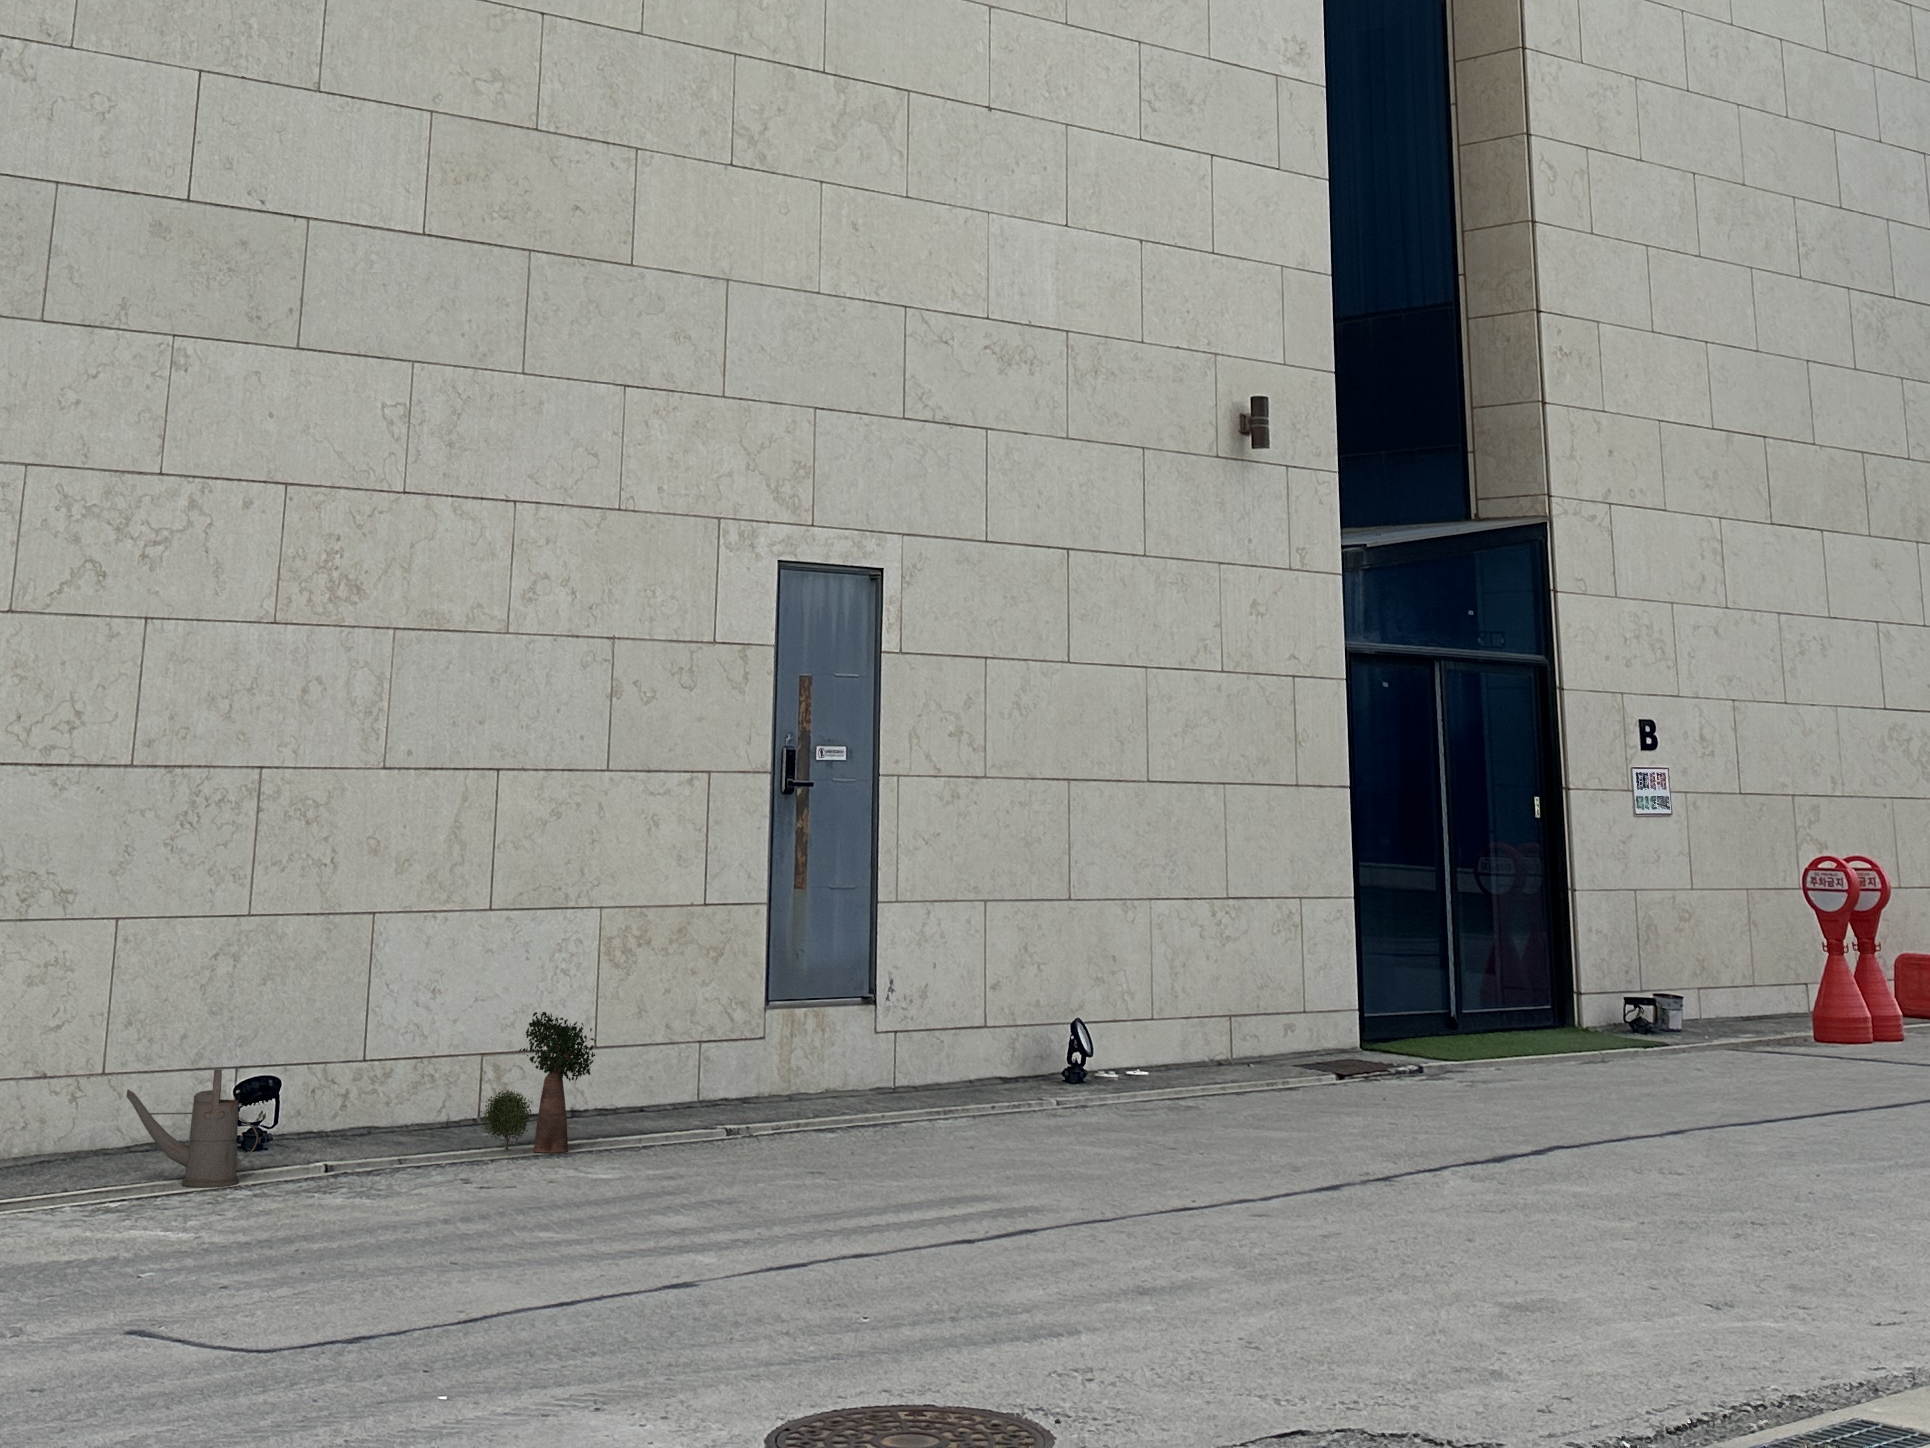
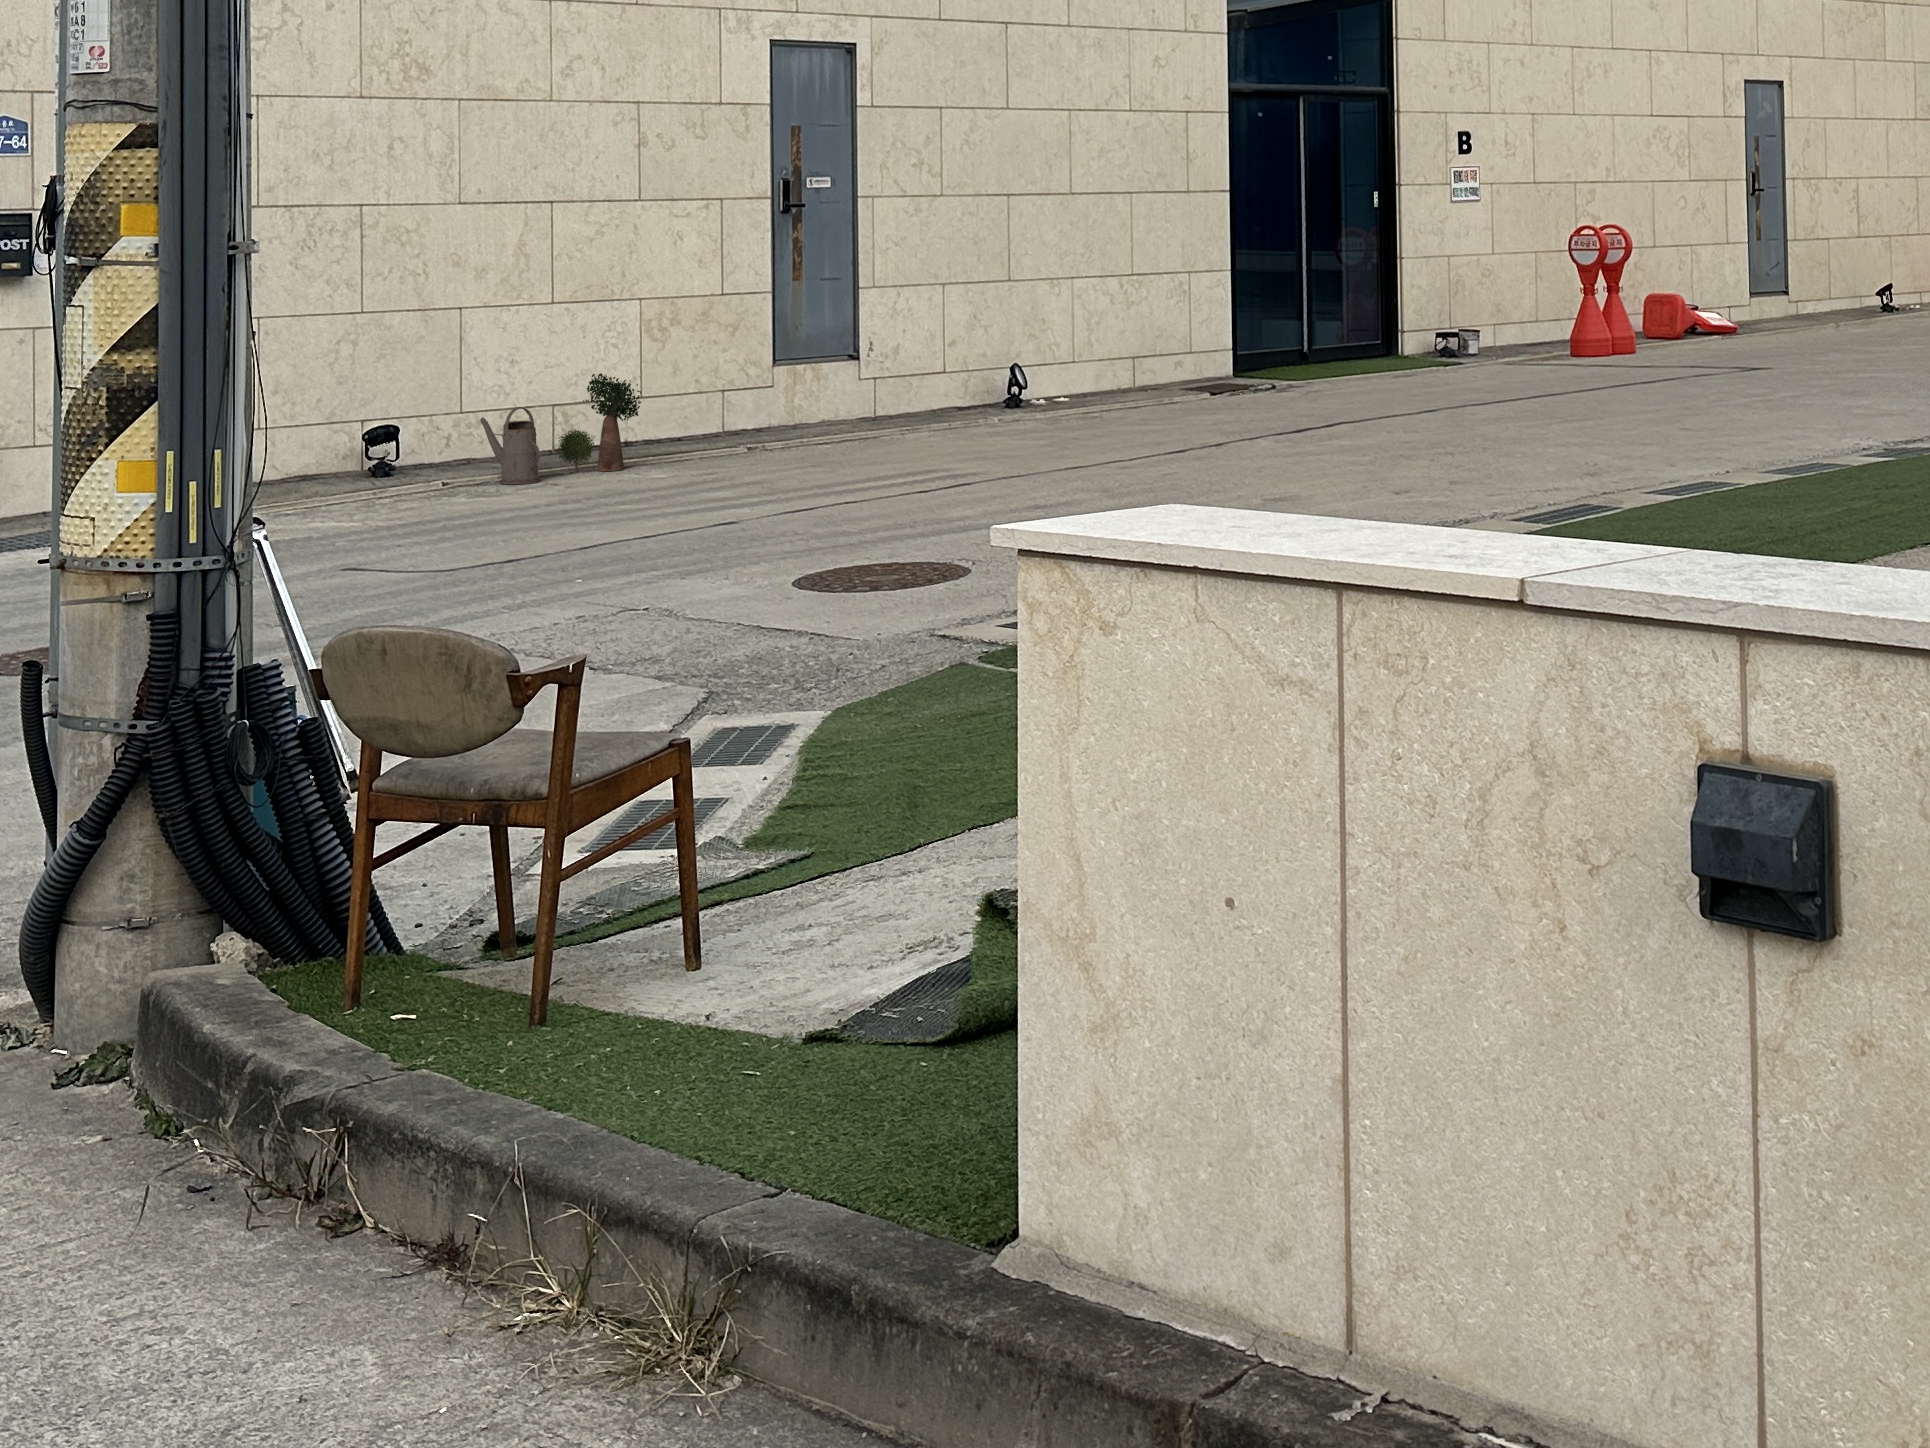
watering can: present [126,1069,258,1187] -> present [480,407,540,485]

